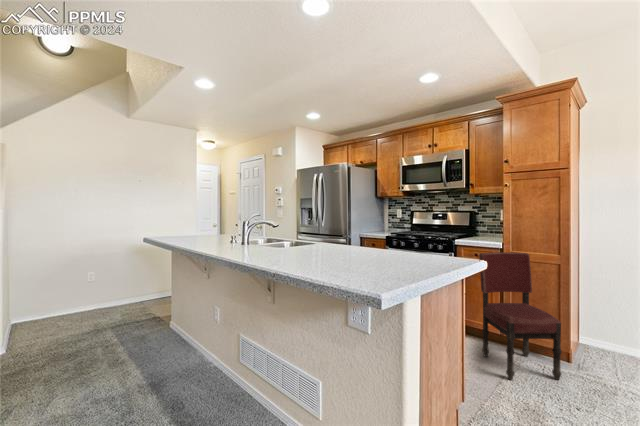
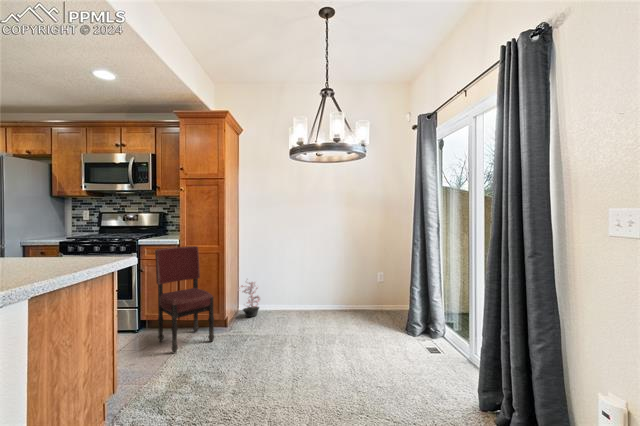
potted plant: none [581,299,626,357] -> present [238,282,260,317]

